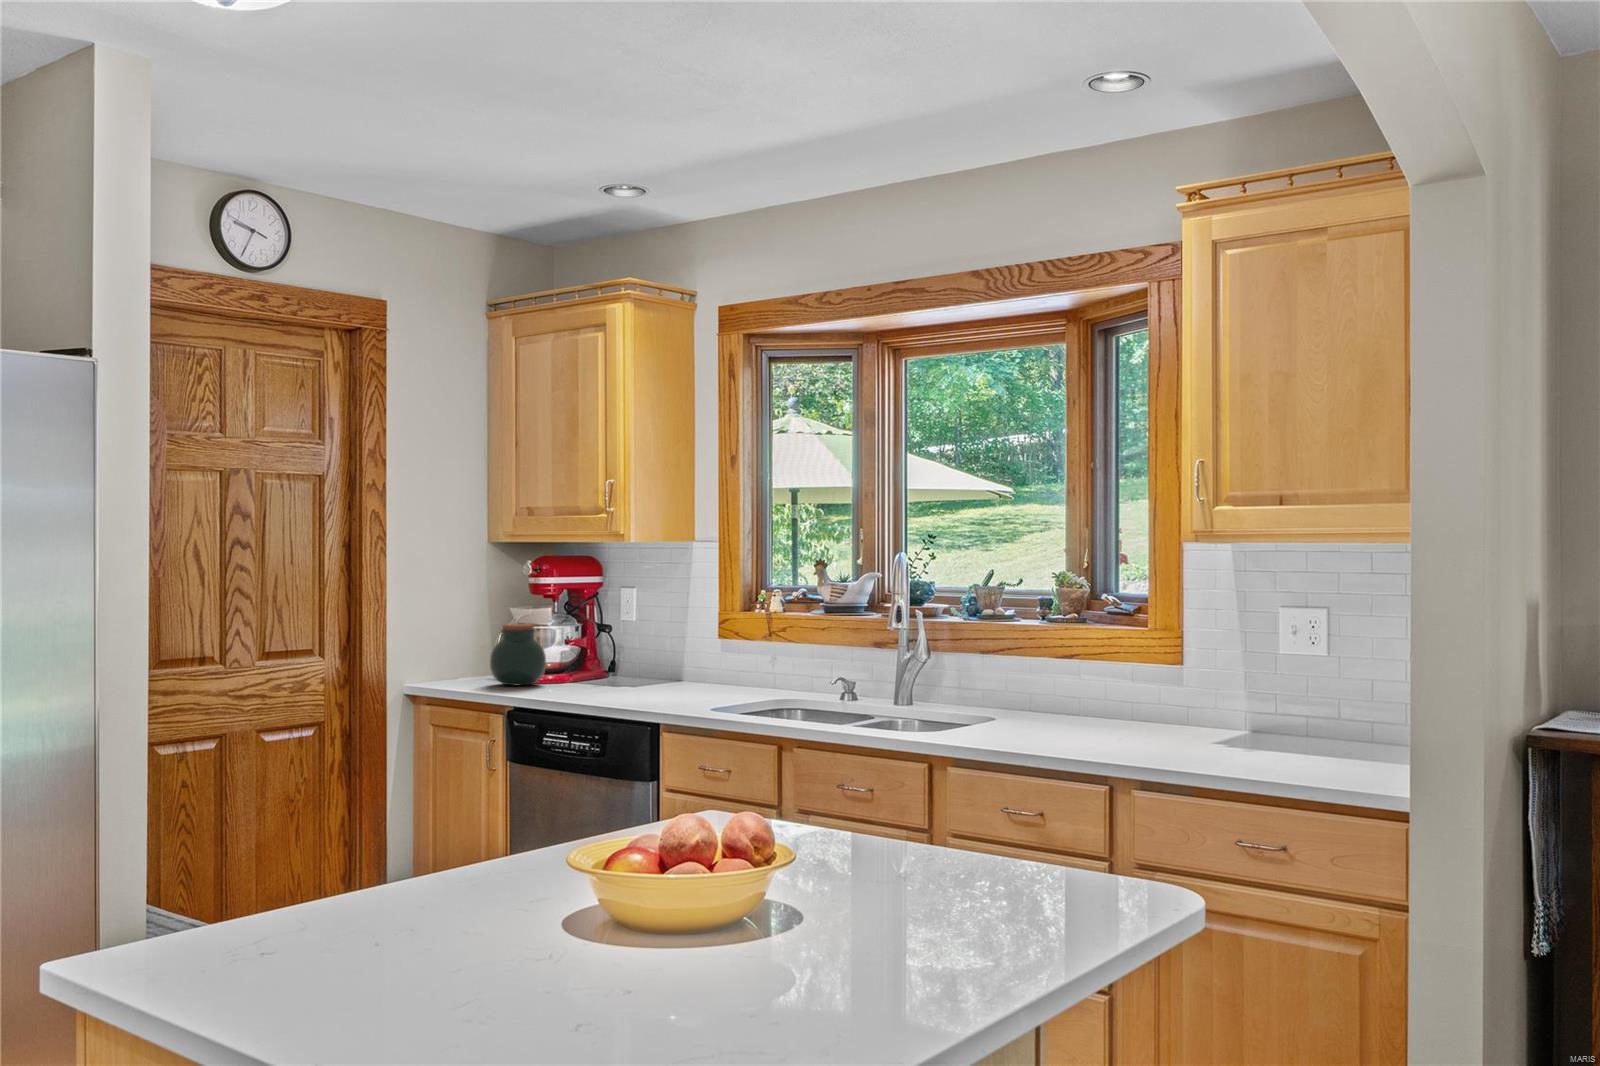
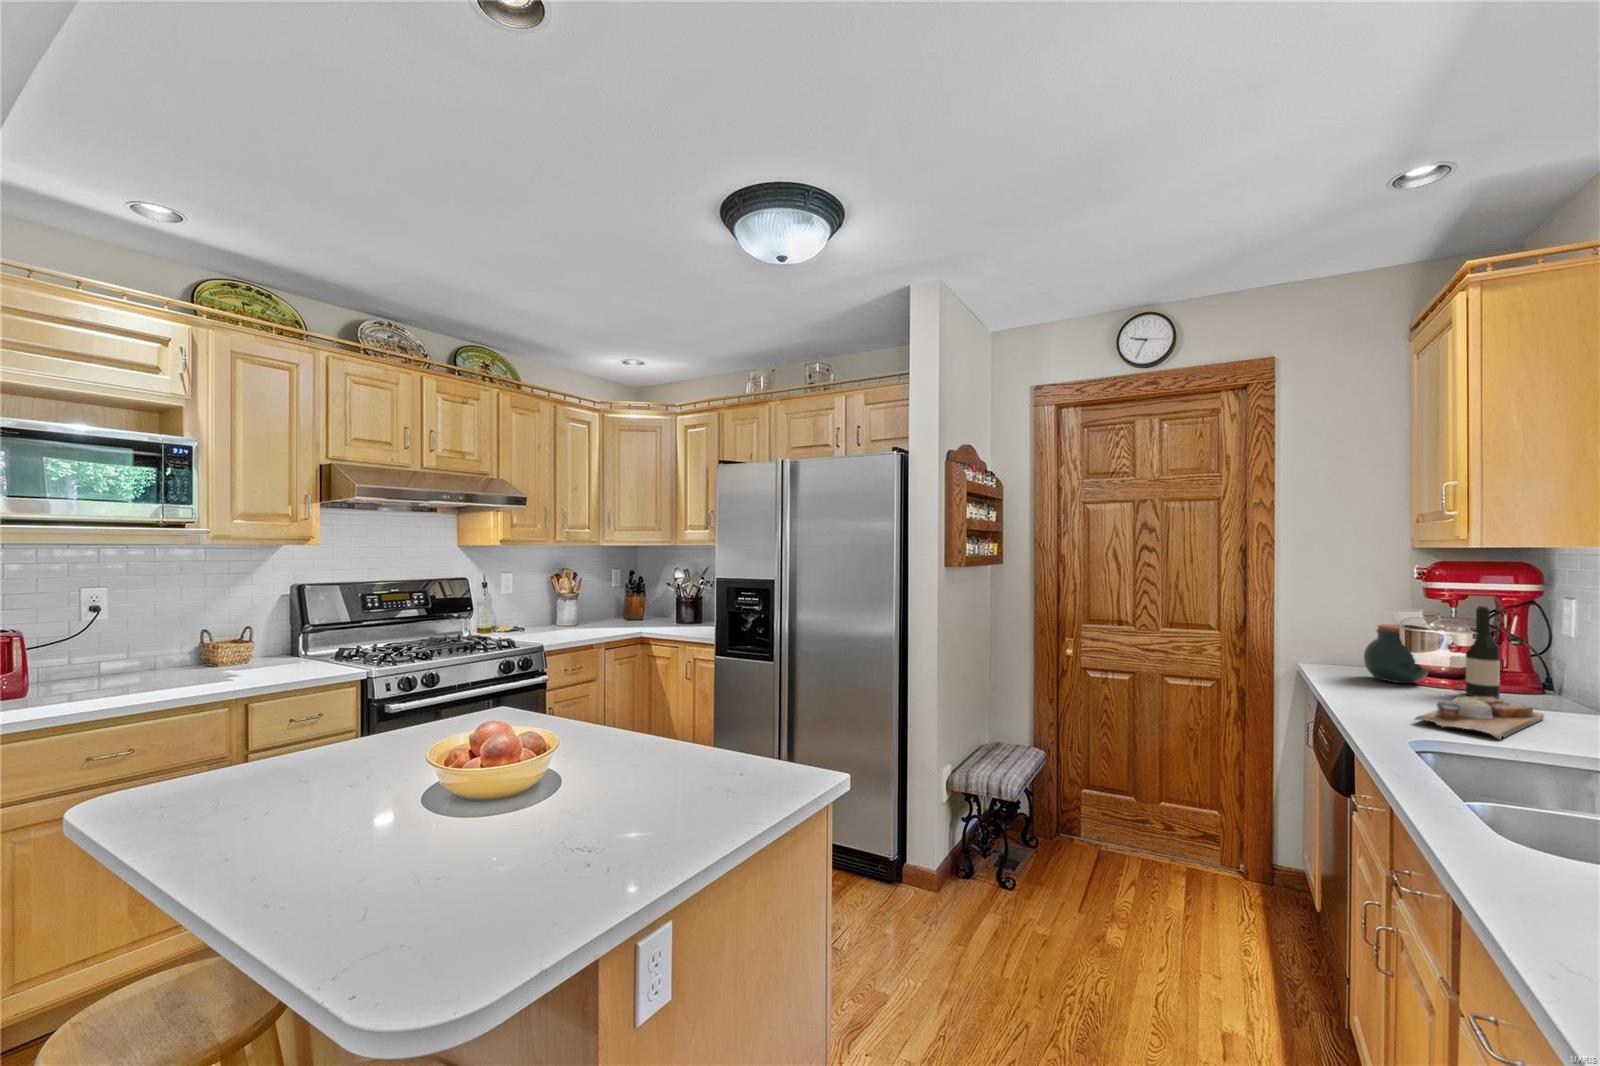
wine bottle: none [577,595,602,685] -> present [1466,606,1500,698]
cutting board: none [602,676,681,702] -> present [1415,696,1544,740]

